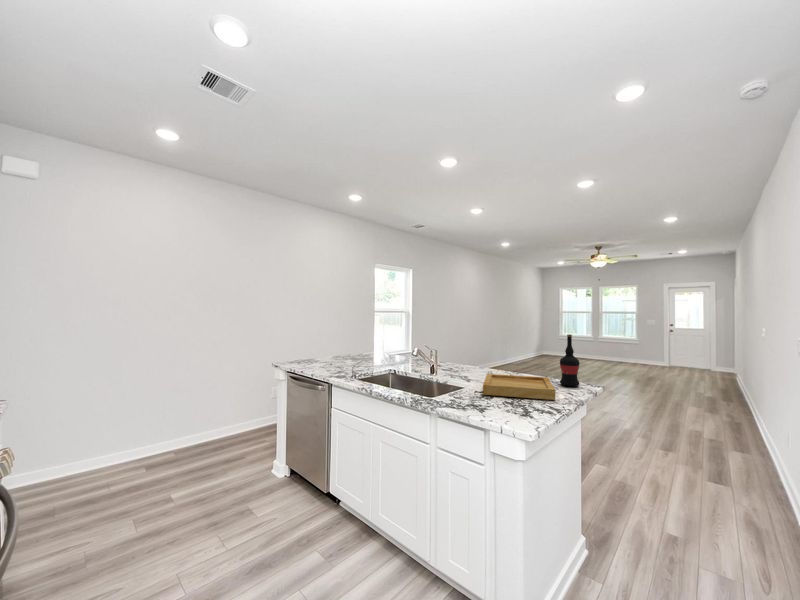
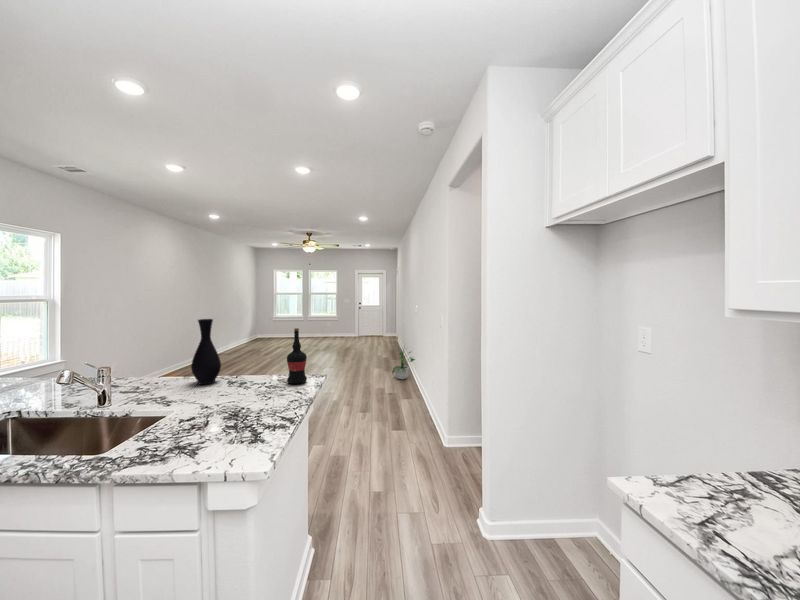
vase: none [483,323,505,375] -> present [191,319,221,384]
tray: present [483,374,555,400] -> none [193,378,286,422]
potted plant: none [715,376,758,428] -> present [392,351,415,379]

